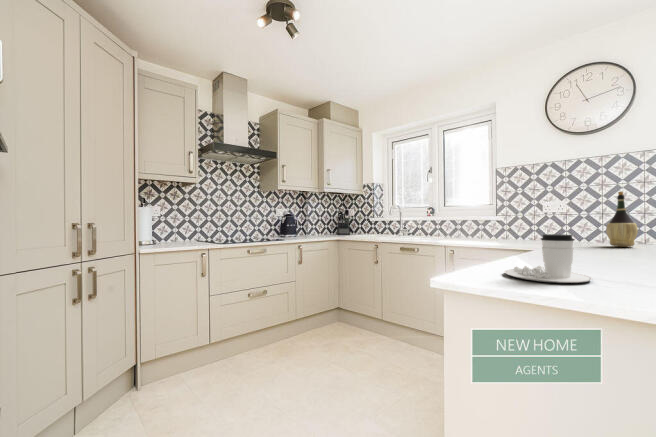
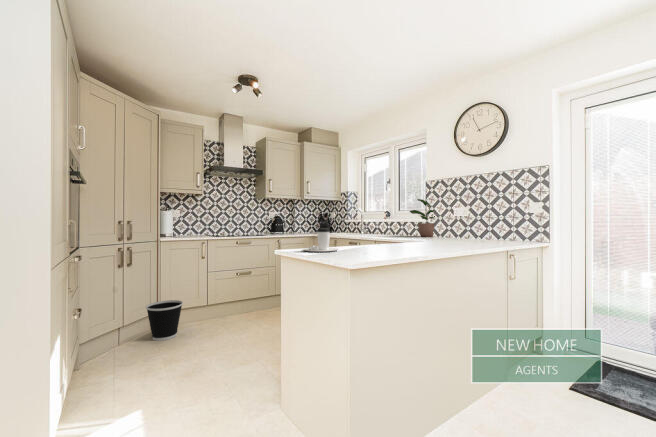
potted plant: none [474,190,527,238] -> present [410,199,435,237]
wine bottle: present [606,191,638,247] -> none [457,203,474,242]
wastebasket: none [121,345,182,418] -> present [146,300,183,341]

